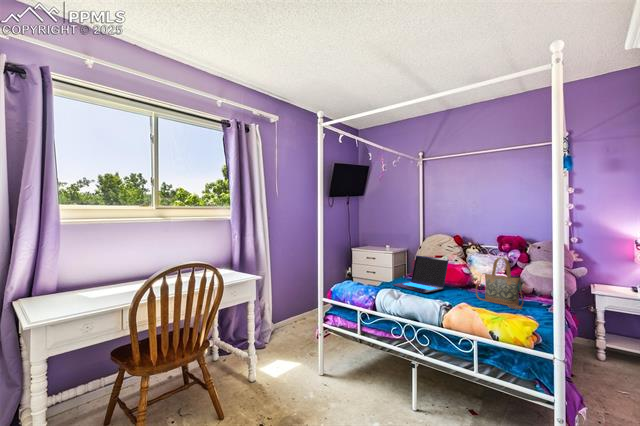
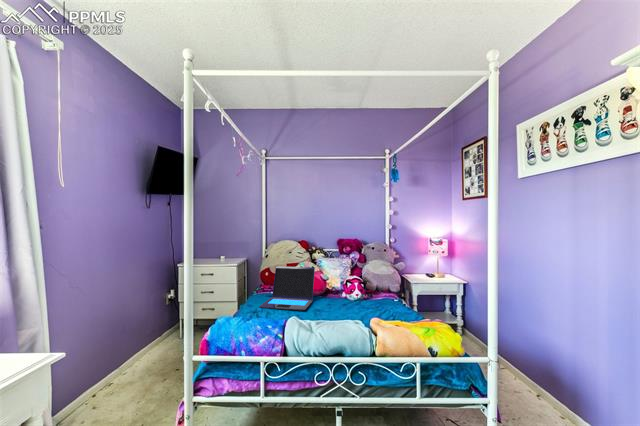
handbag: present [476,258,523,309] -> none [346,262,393,310]

